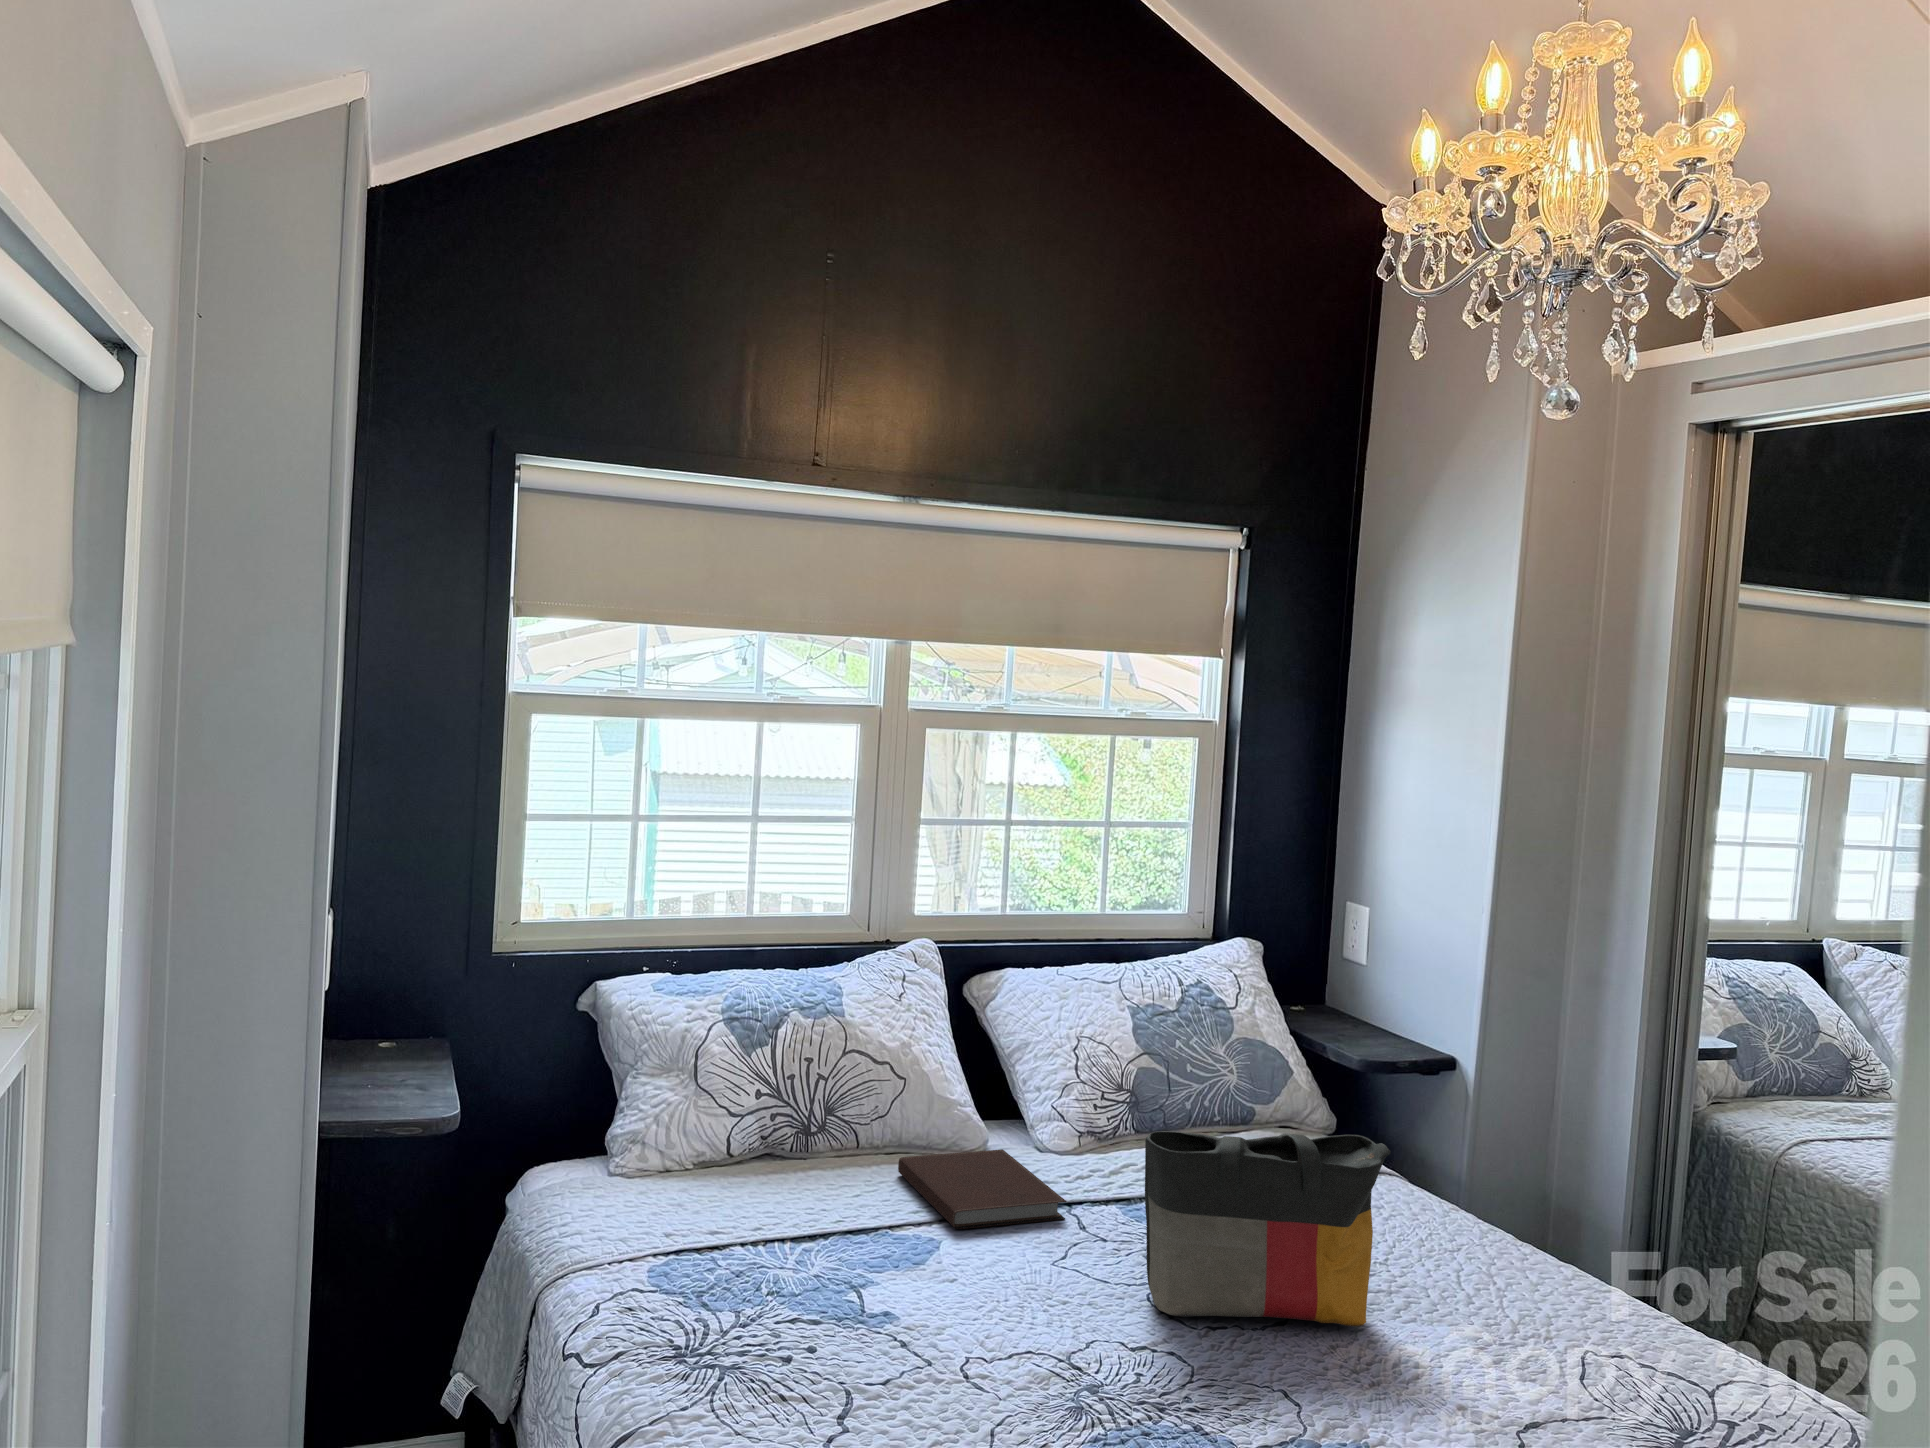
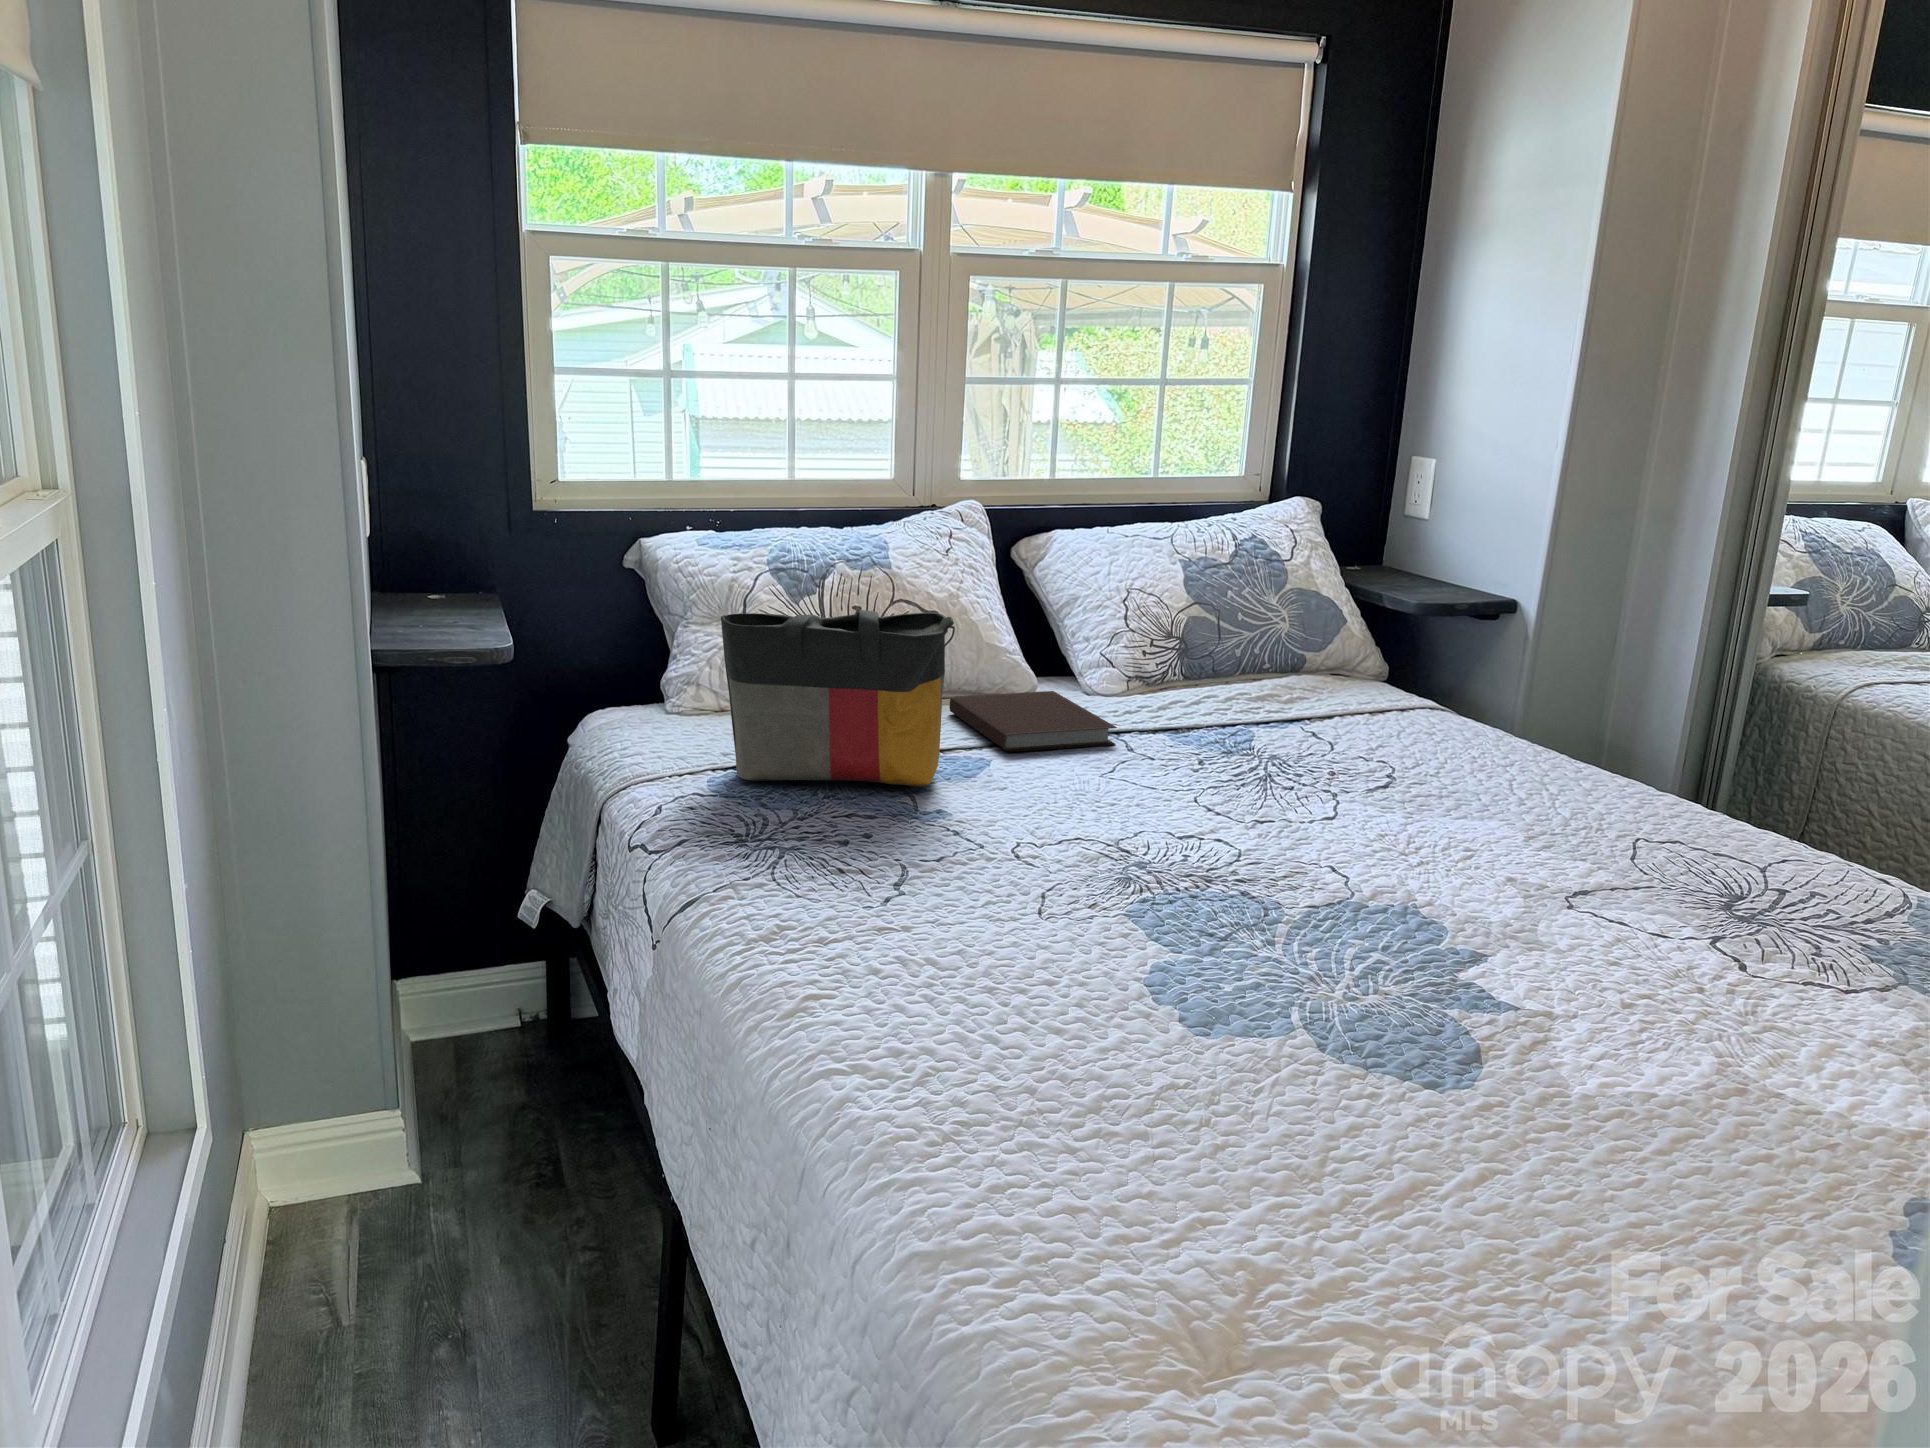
tote bag: present [1145,1131,1391,1327] -> present [721,610,954,787]

